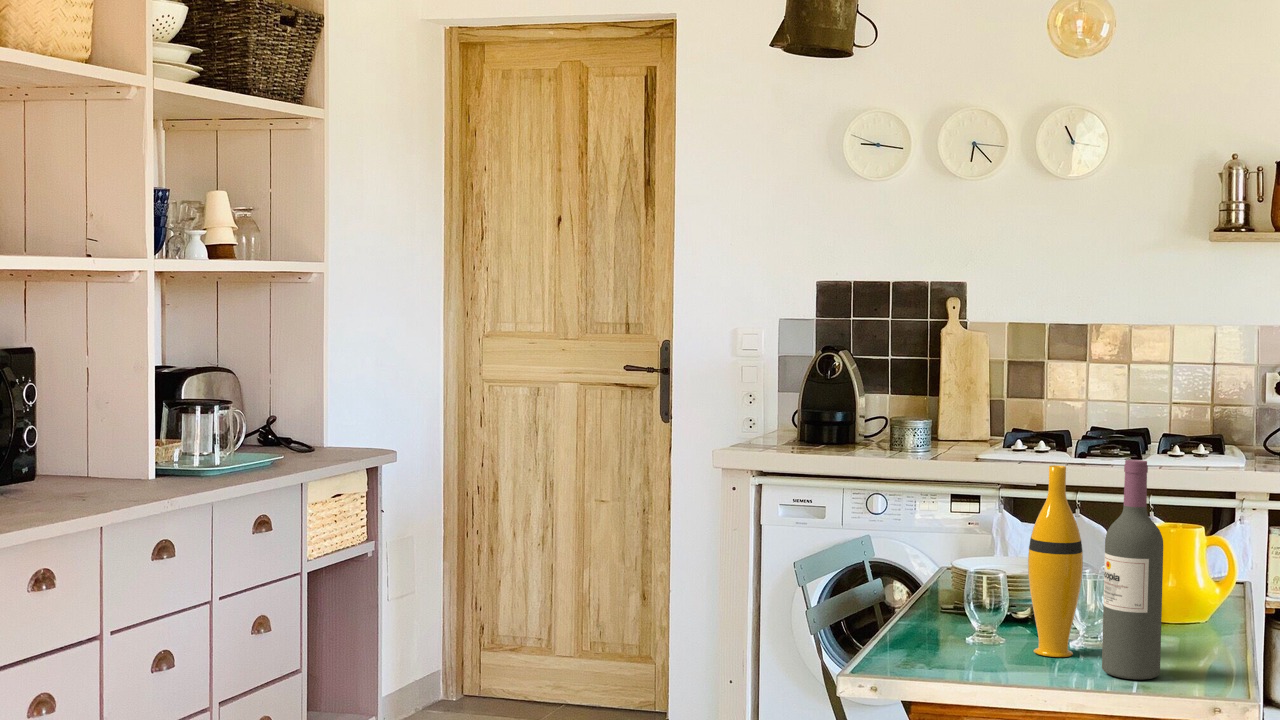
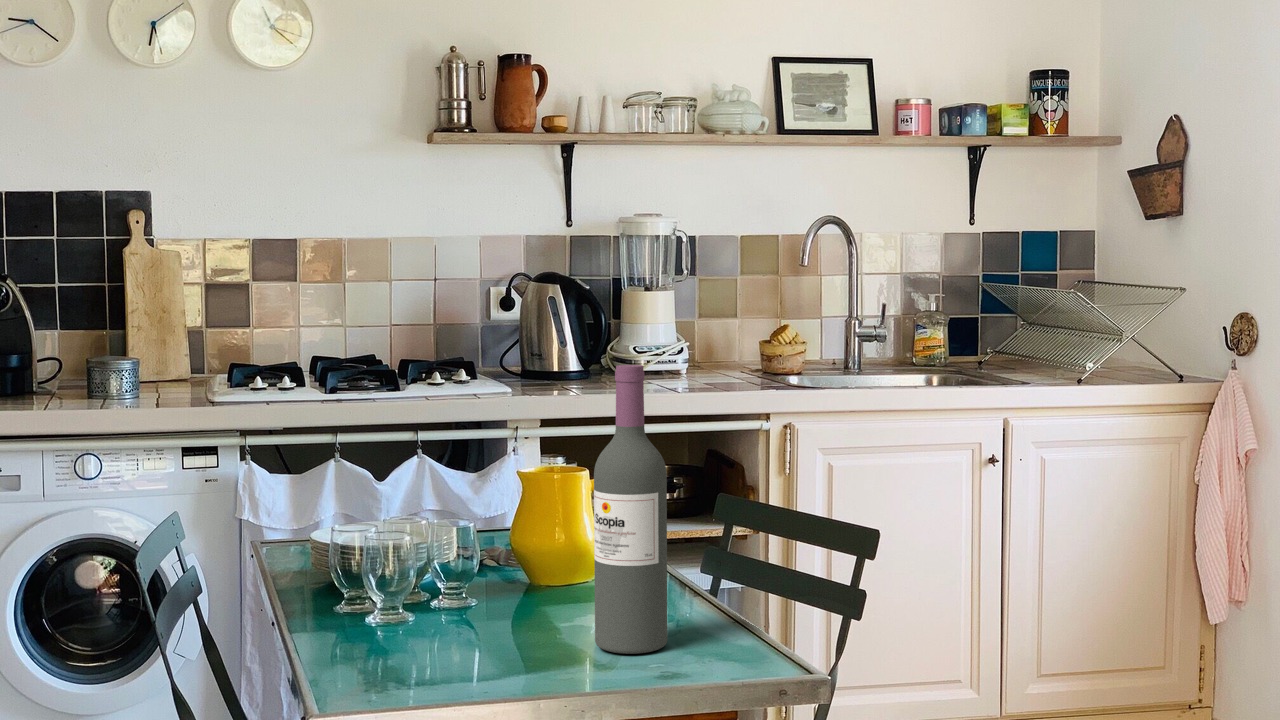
vase: present [1028,465,1083,657] -> none [473,383,544,642]

